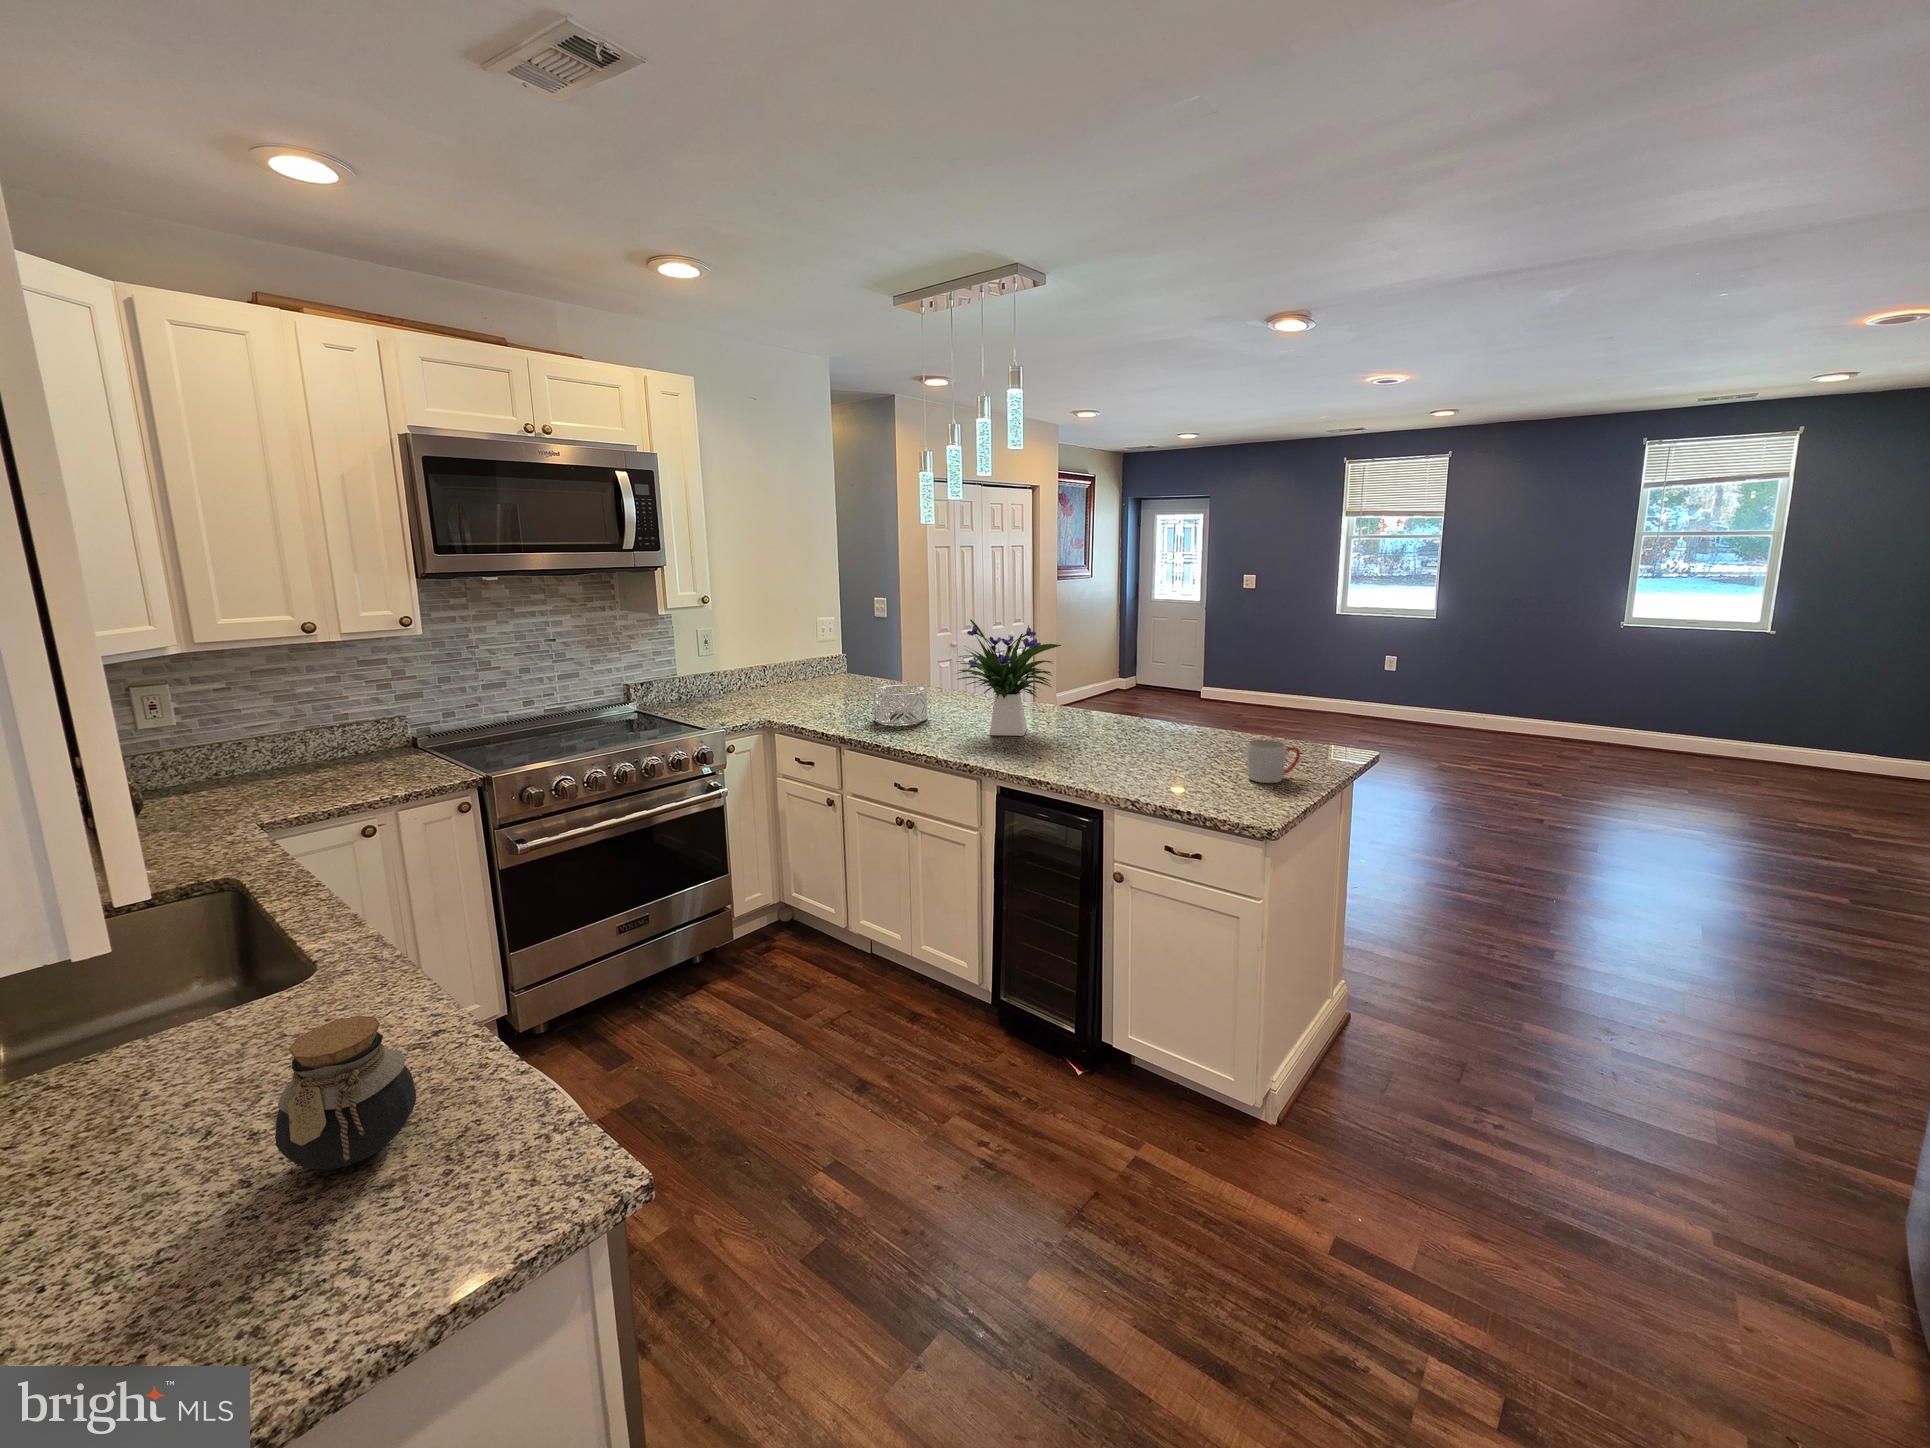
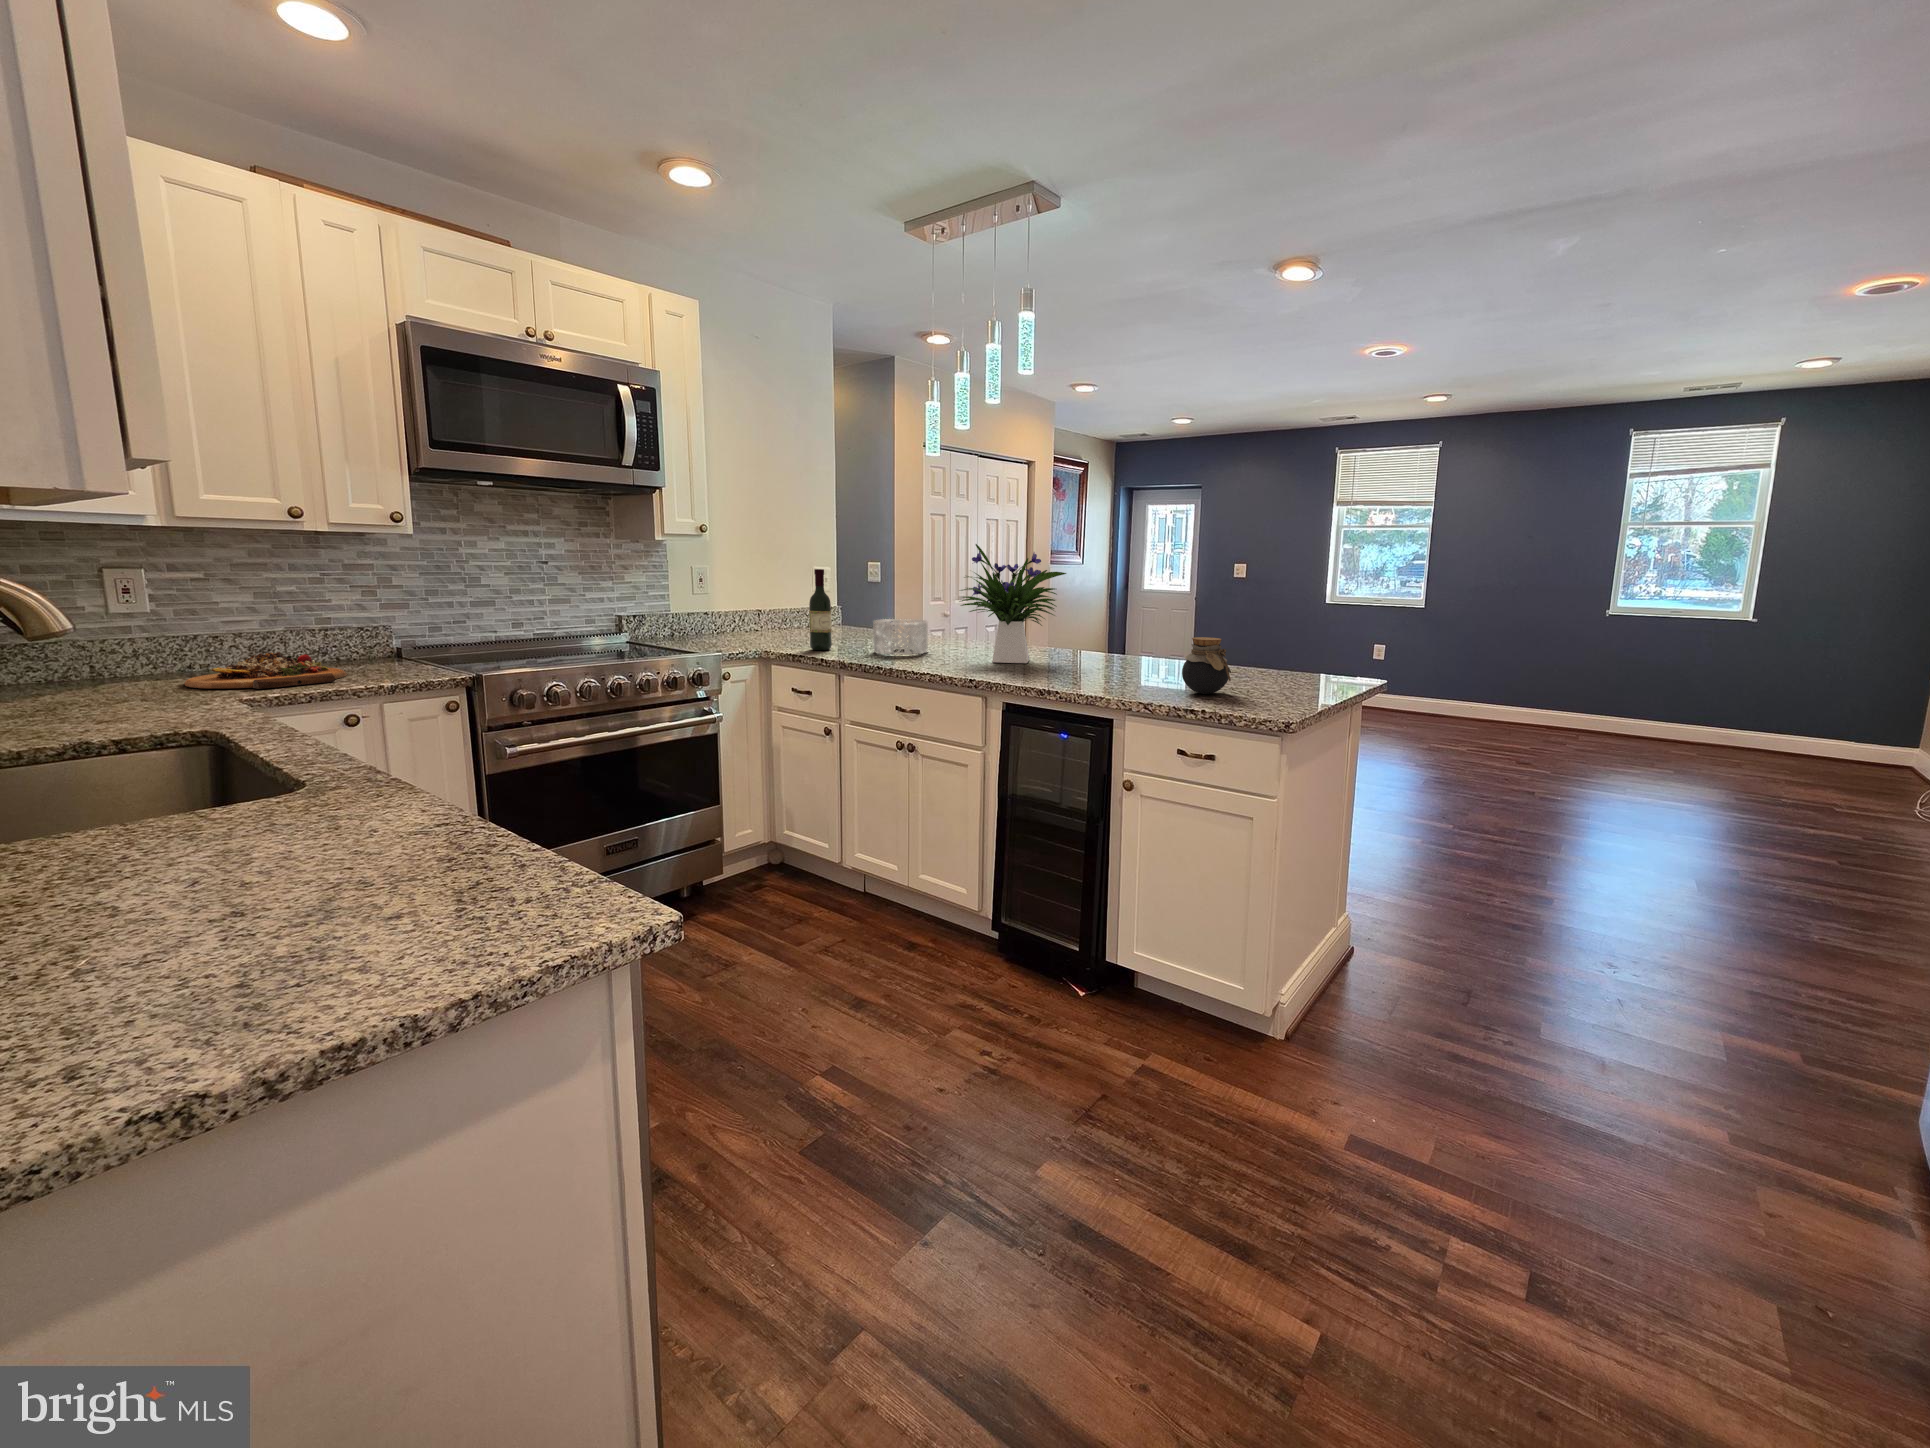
wine bottle: none [810,638,833,718] -> present [809,569,832,650]
mug: present [1246,739,1300,783] -> none [1257,652,1310,692]
cutting board: none [209,762,364,808] -> present [184,652,348,689]
jar: present [275,1016,416,1170] -> present [1182,637,1231,694]

